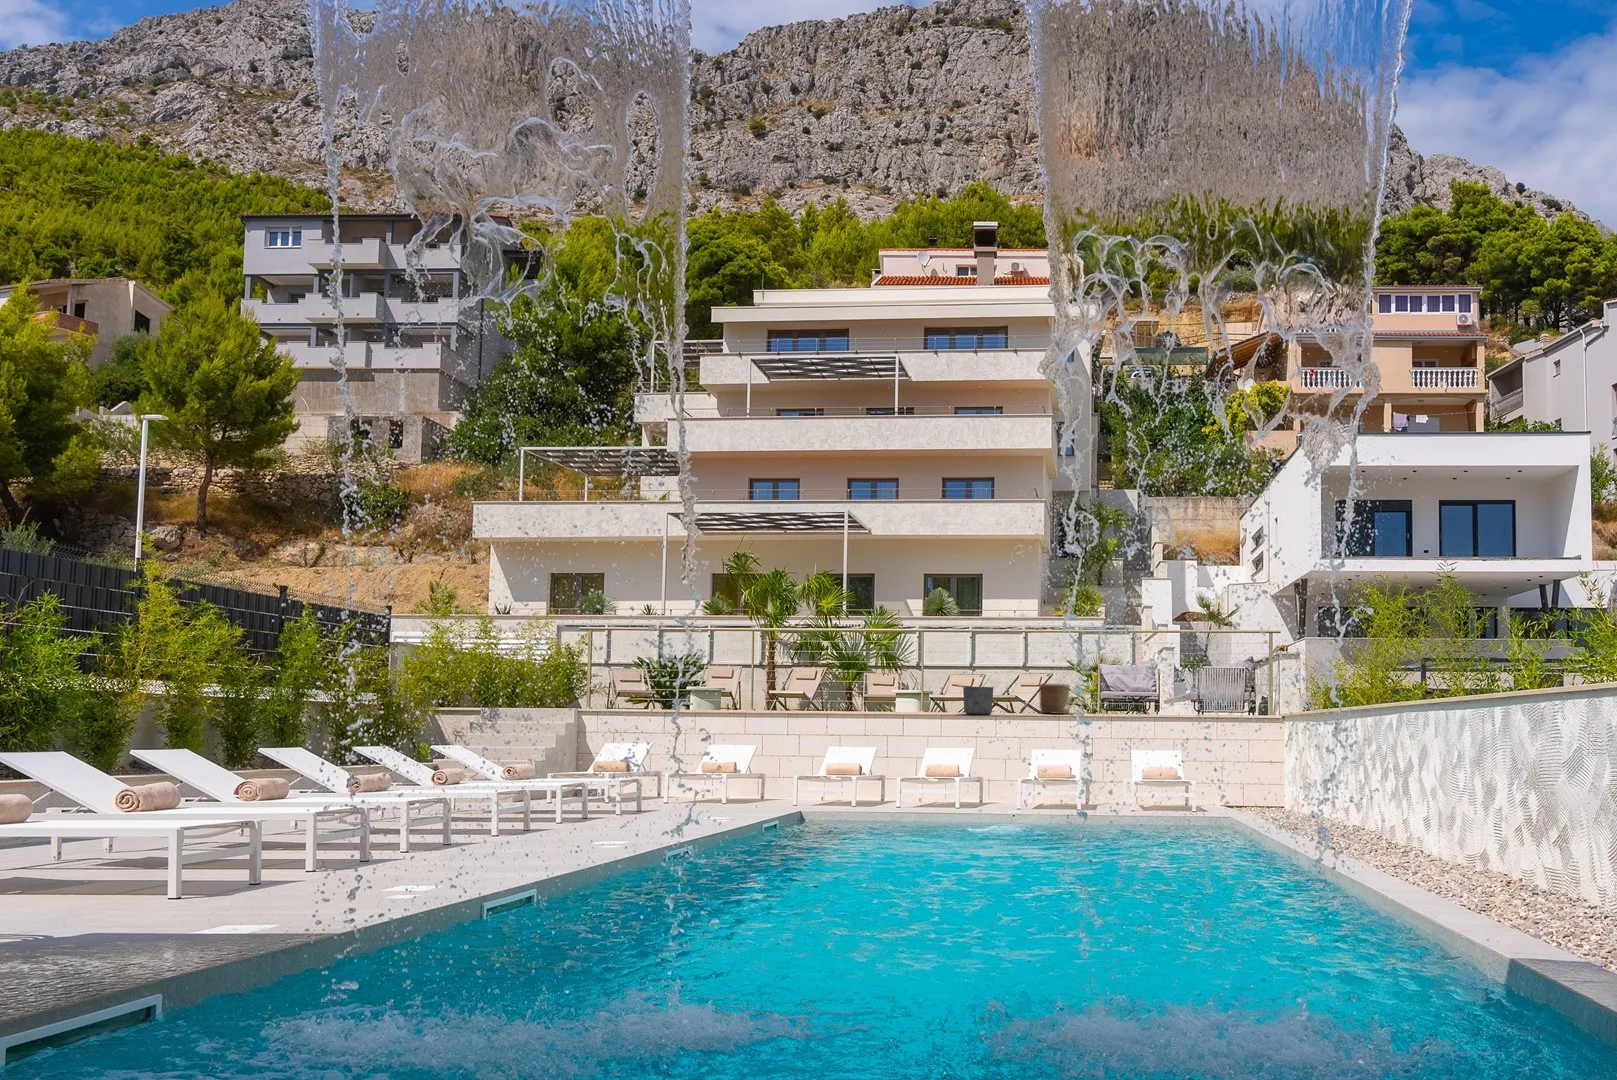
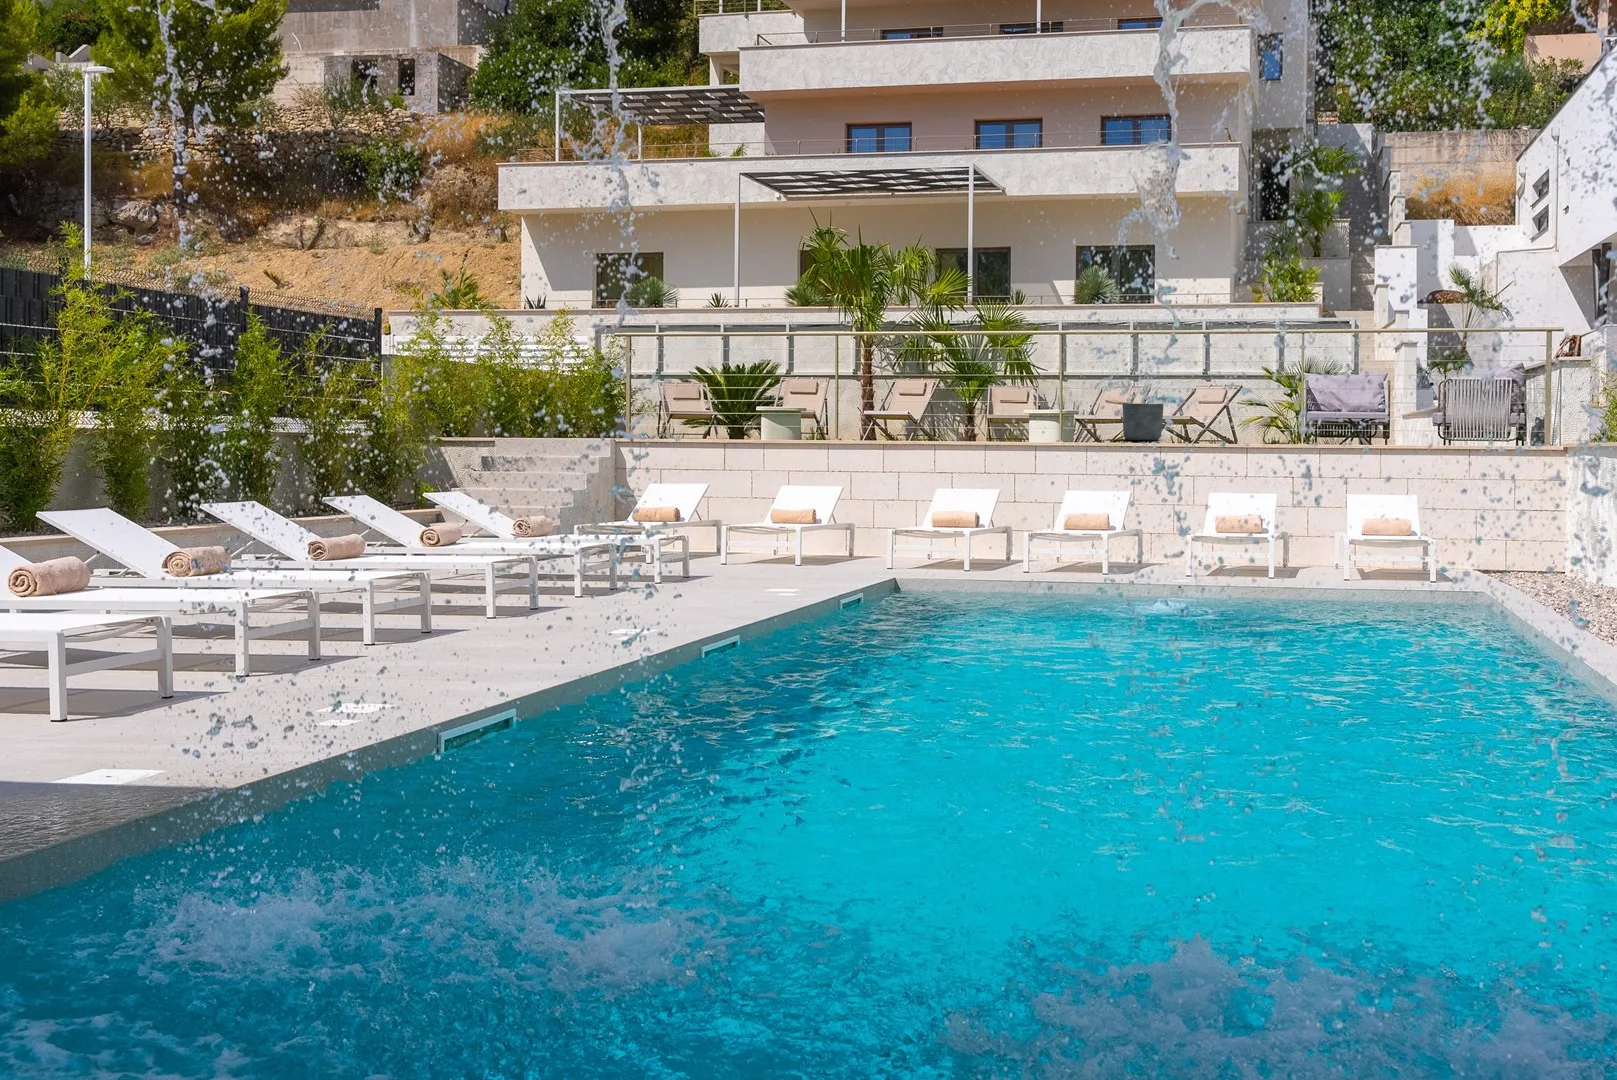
woven basket: present [1039,684,1070,714] -> none [1226,398,1269,438]

